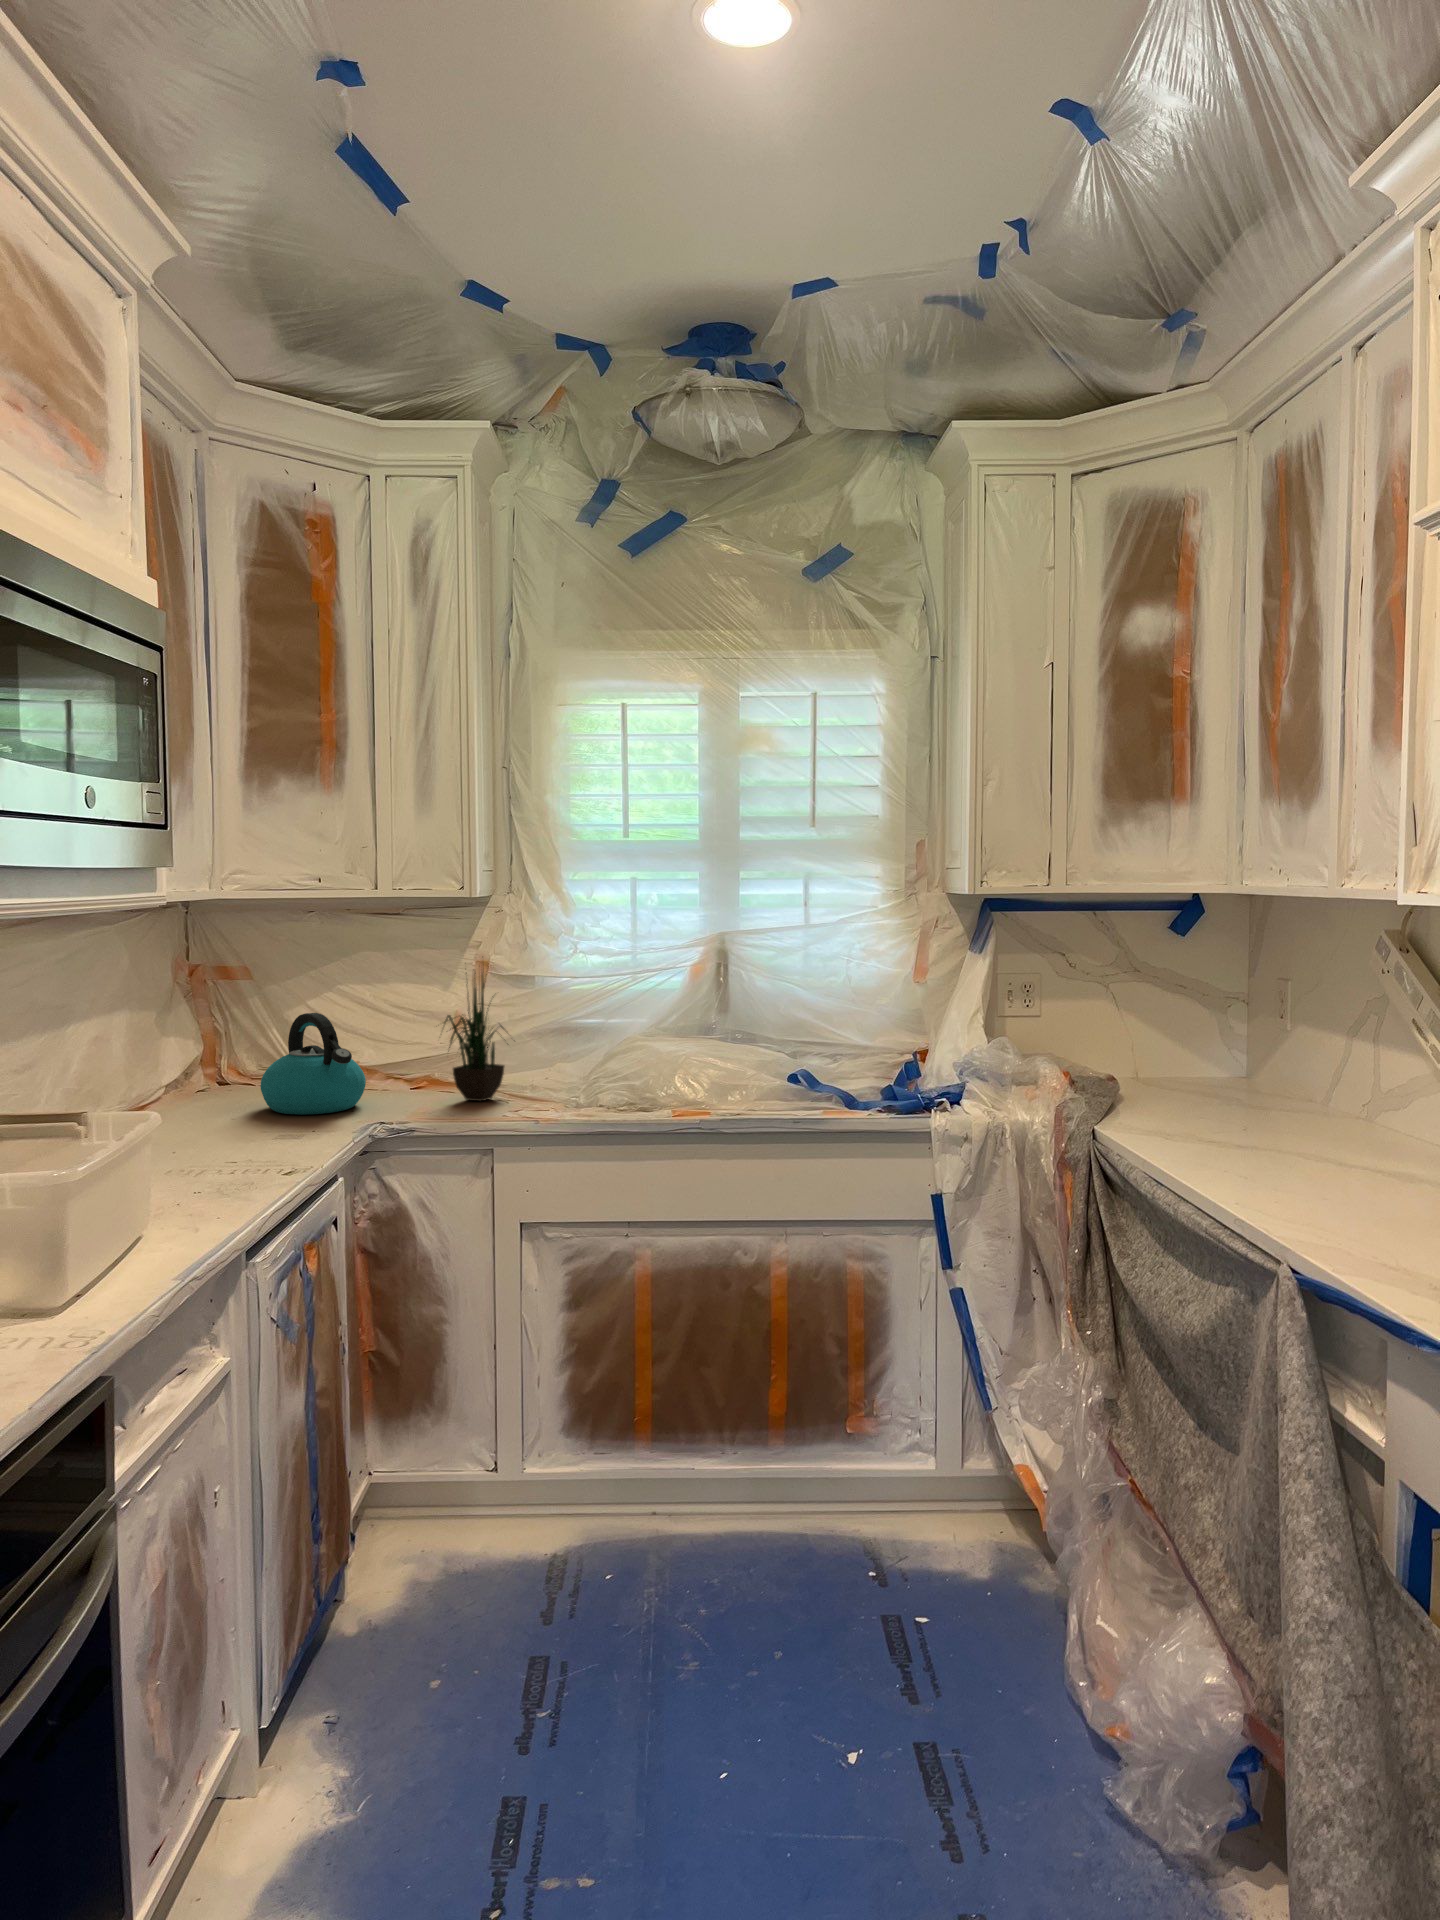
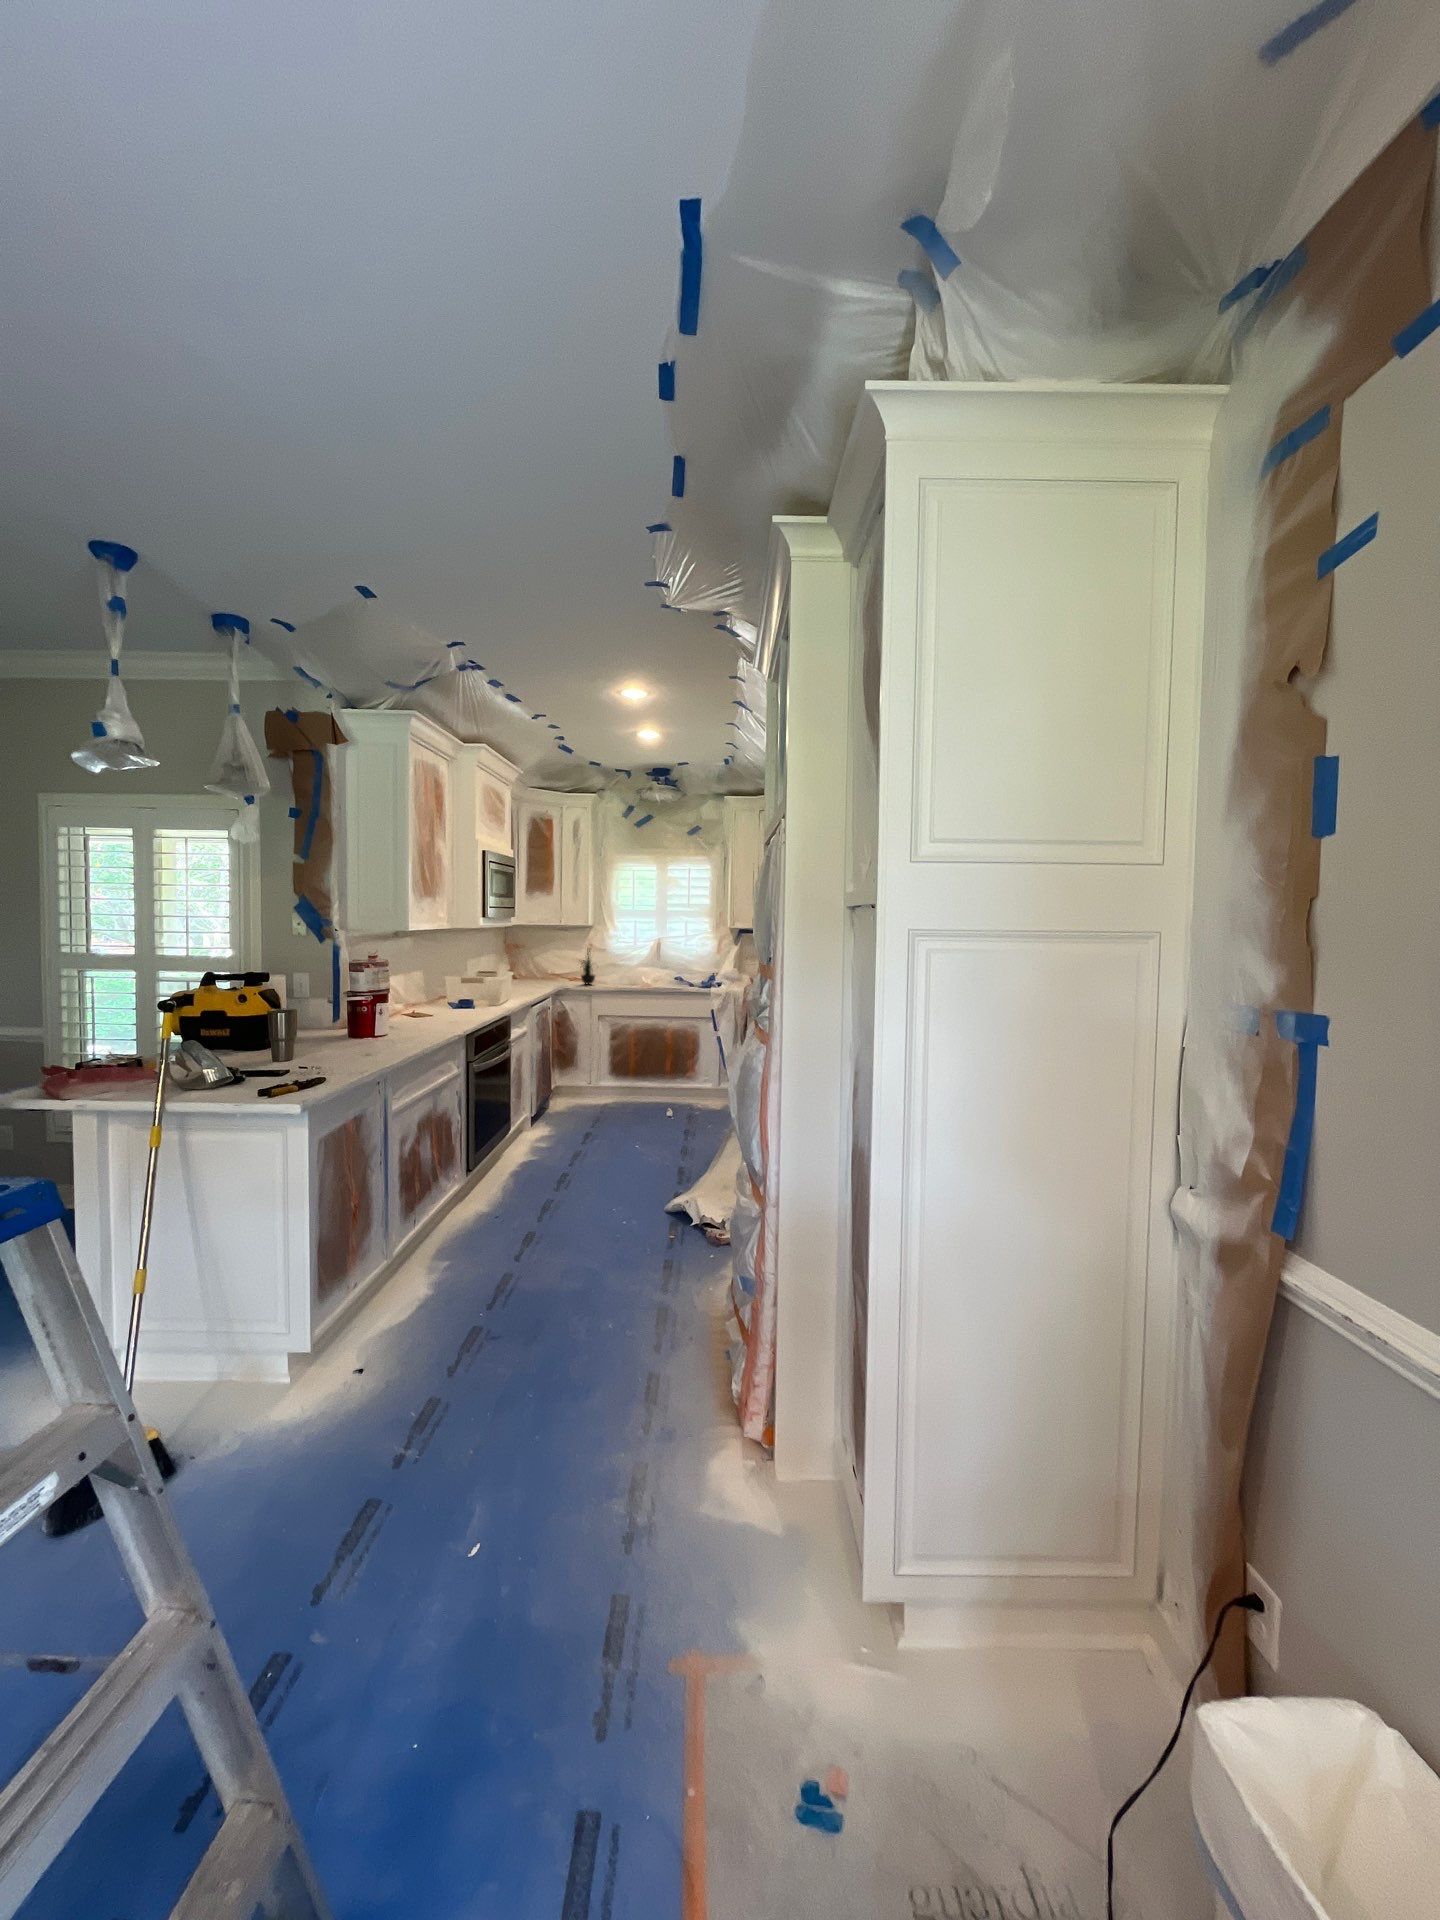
kettle: present [260,1013,366,1115] -> none [529,958,557,985]

